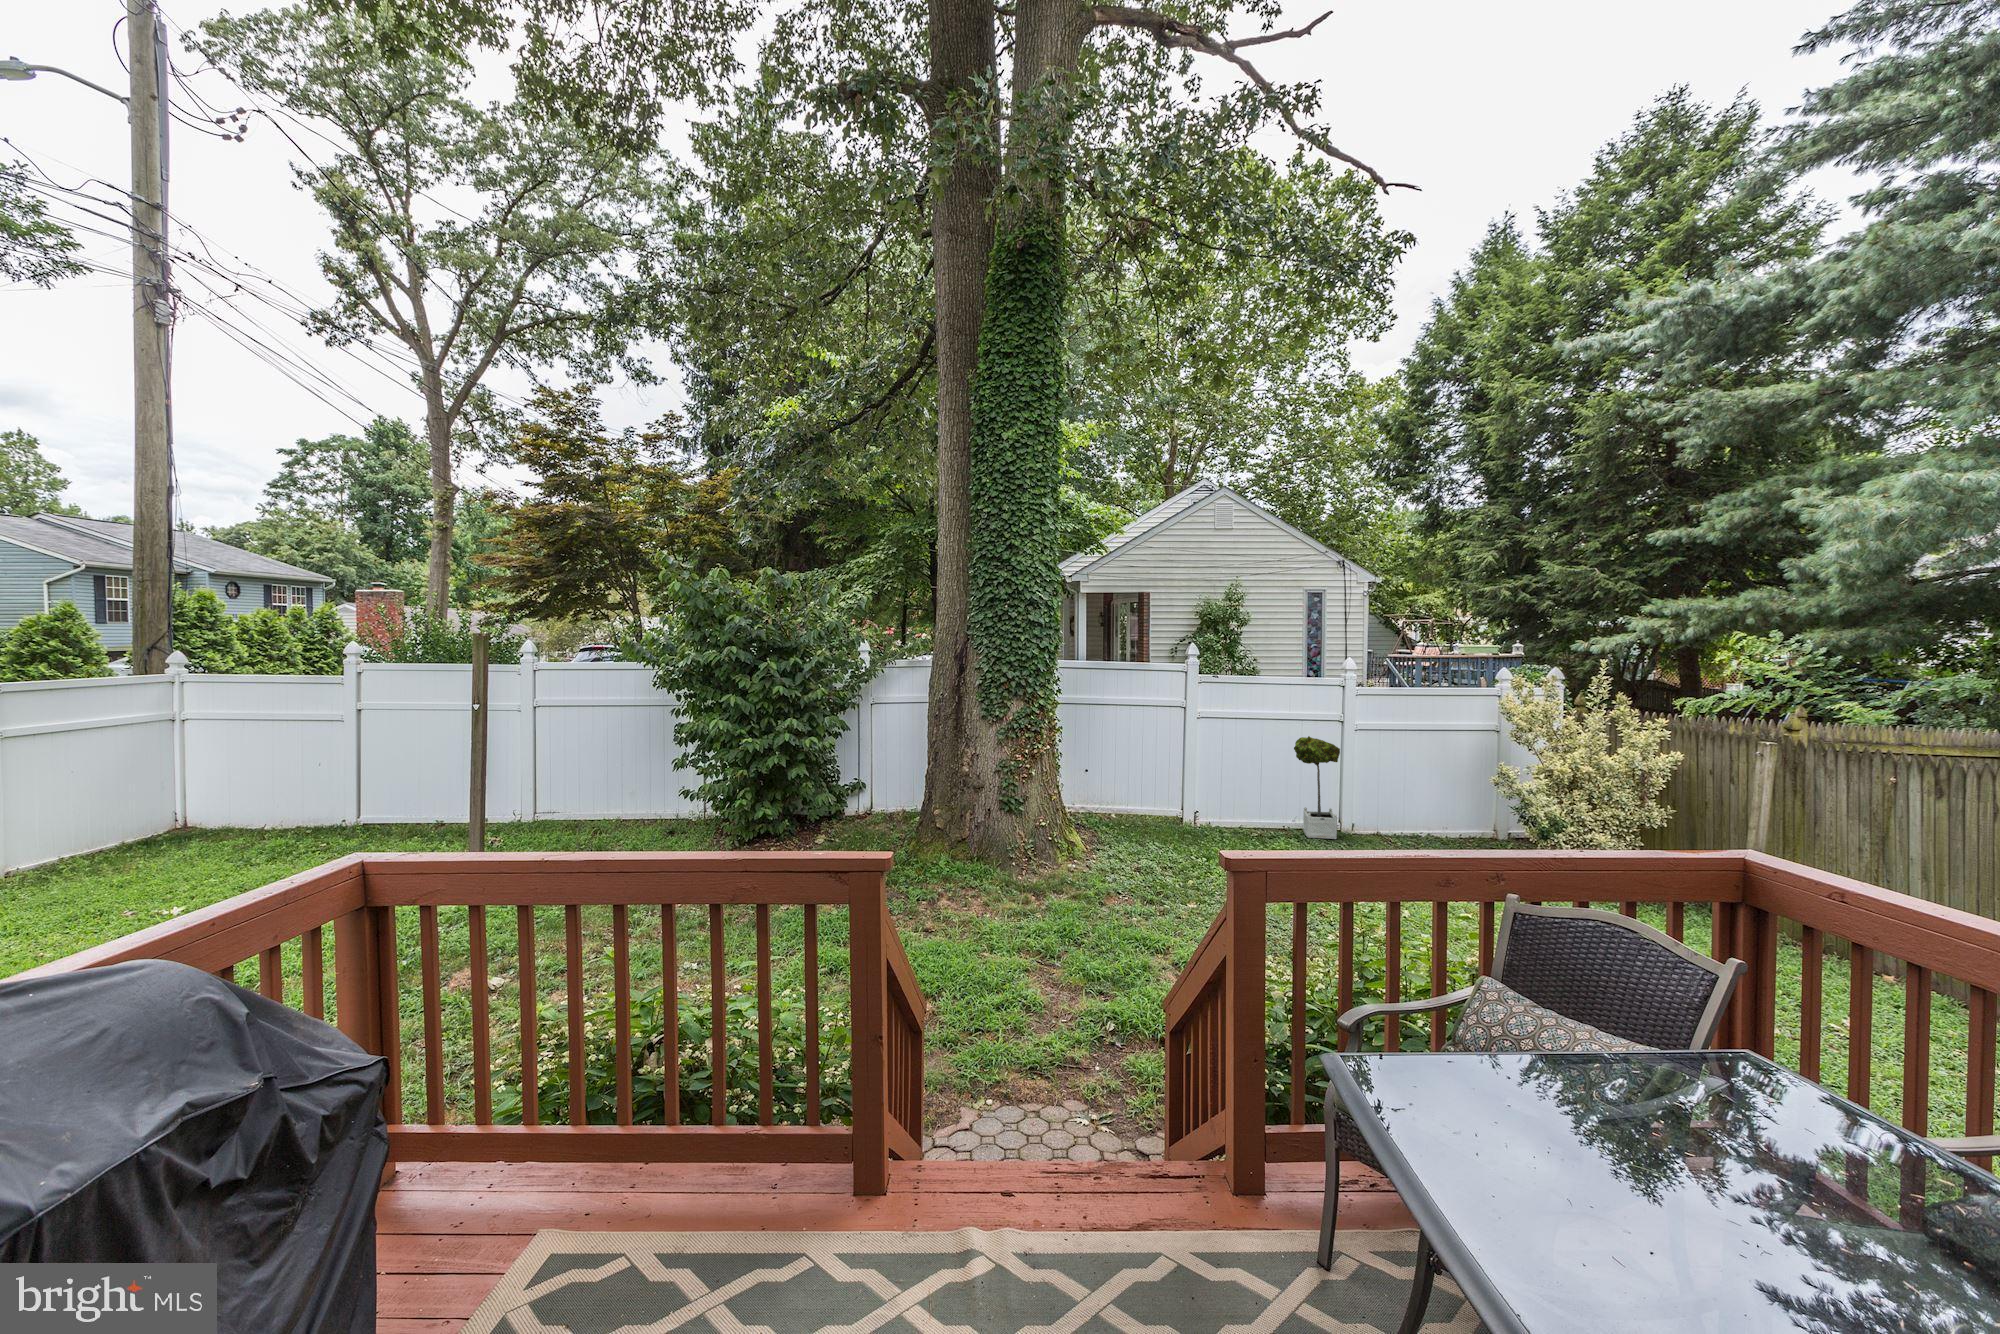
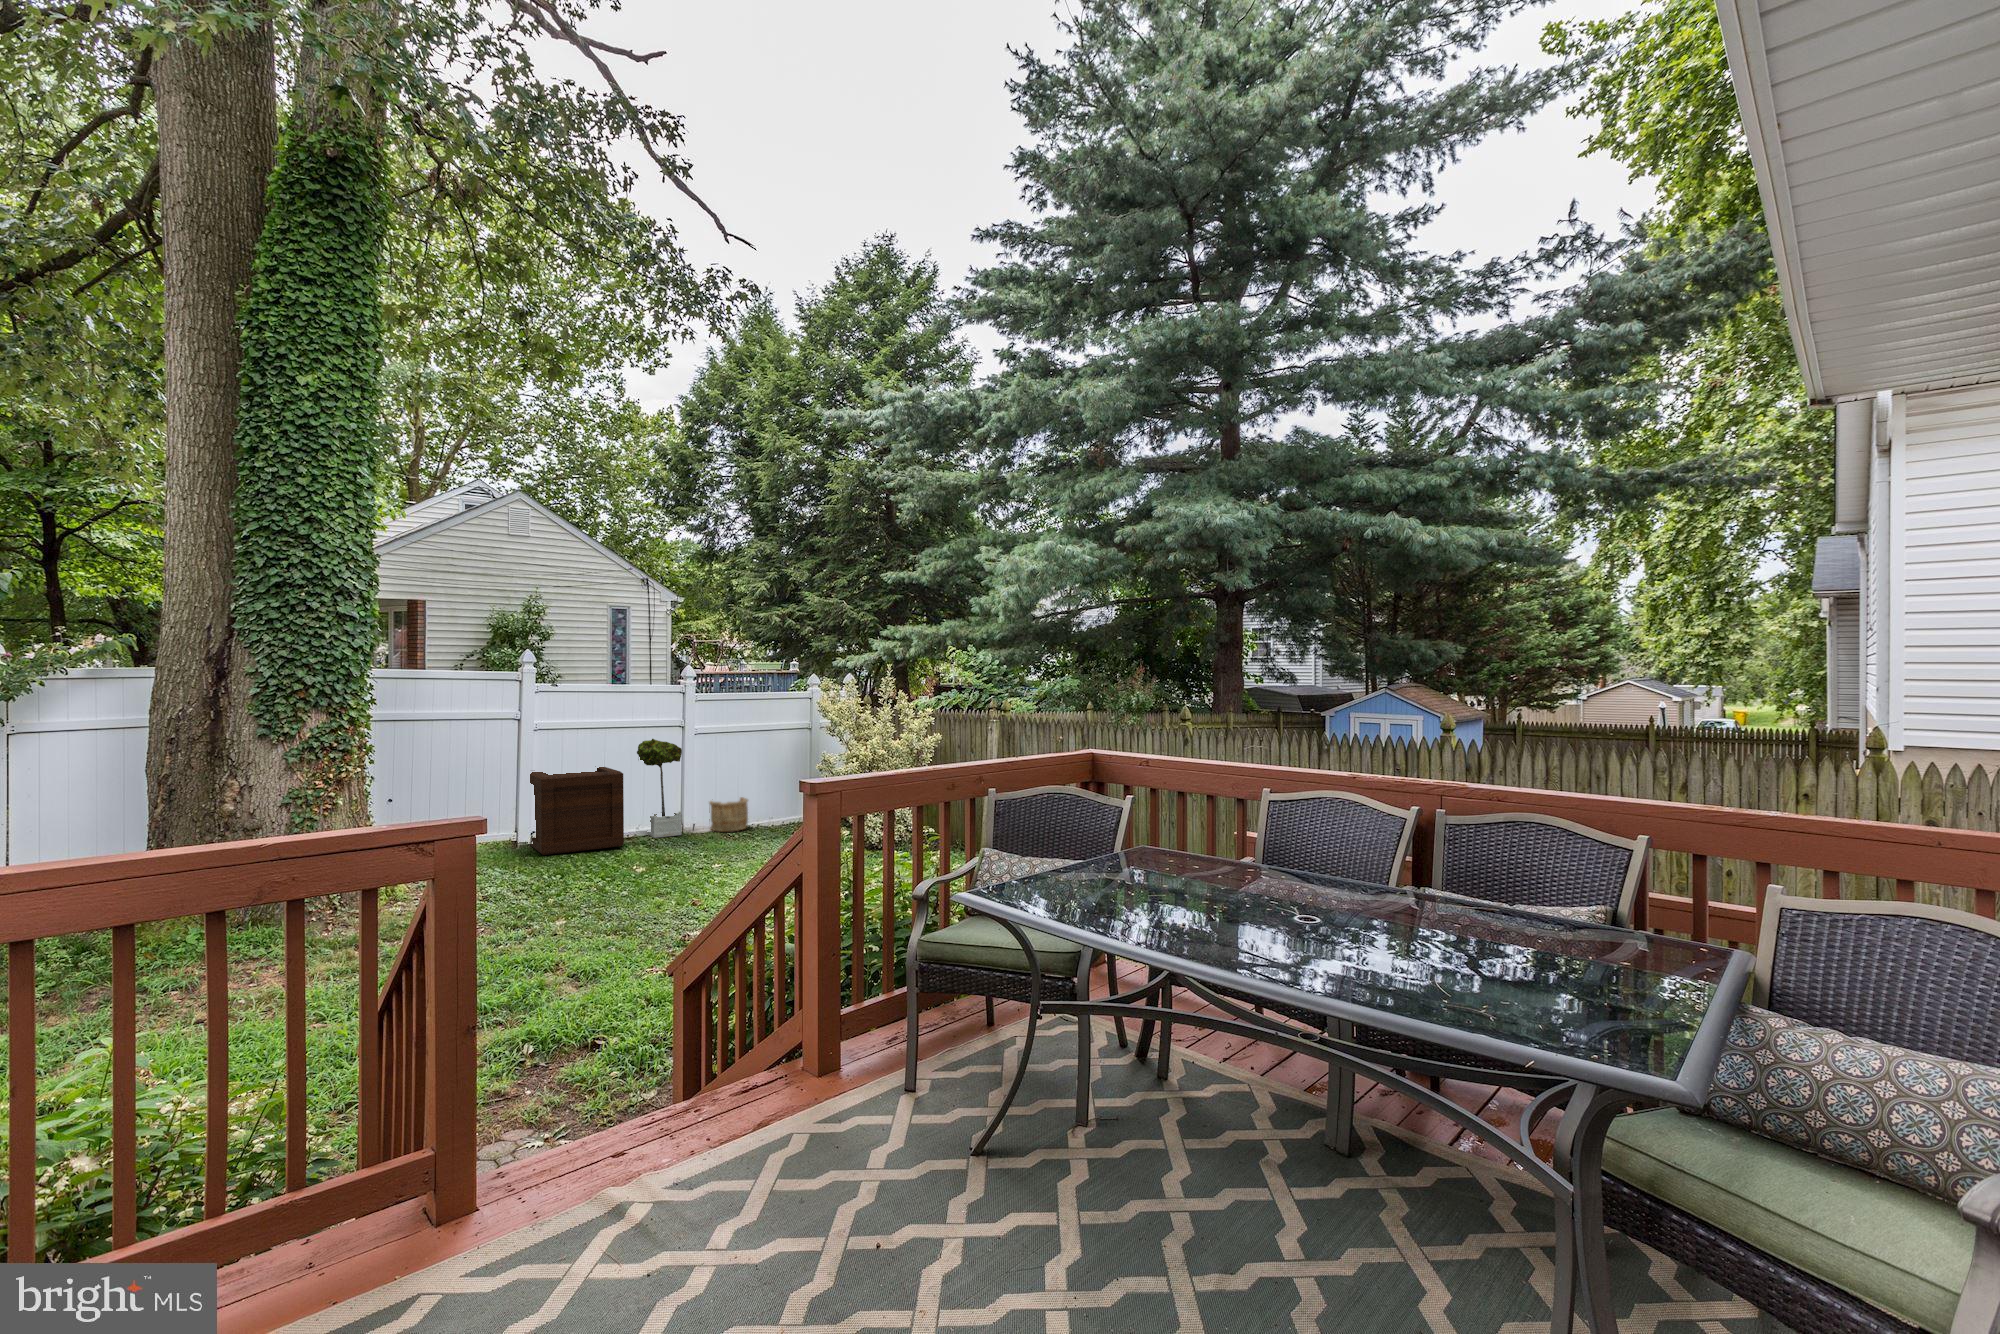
wooden crate: none [1191,756,1273,843] -> present [527,766,624,855]
wooden bucket: none [1369,804,1416,844] -> present [709,797,748,832]

